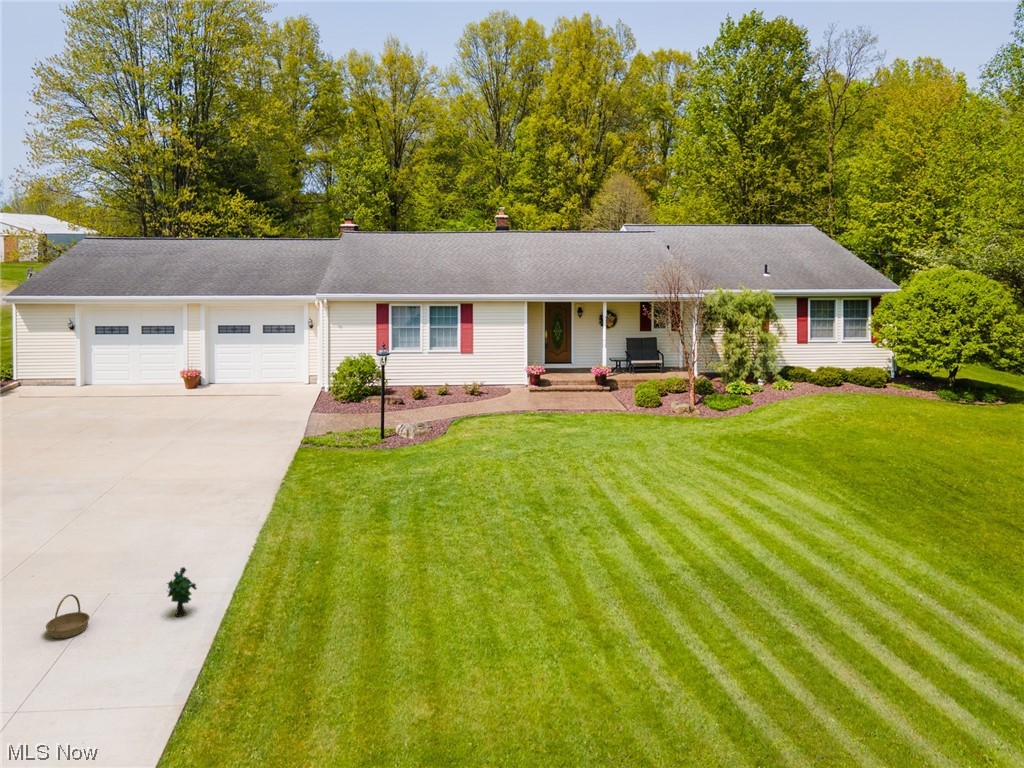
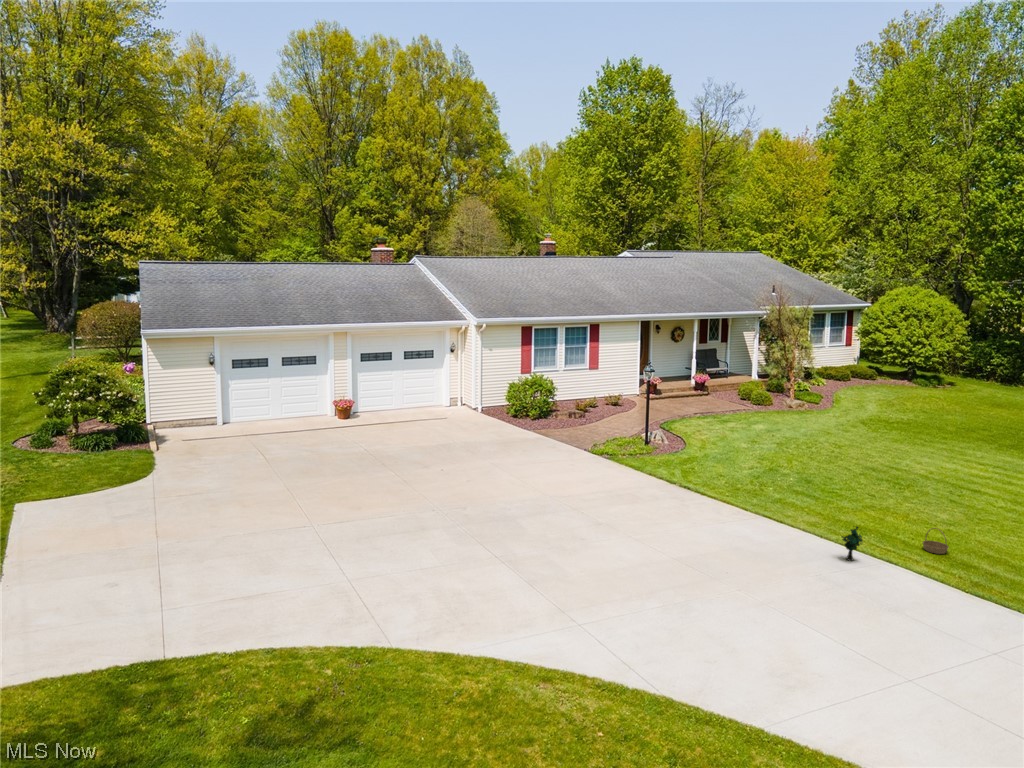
basket: present [46,594,90,638] -> present [923,528,949,554]

